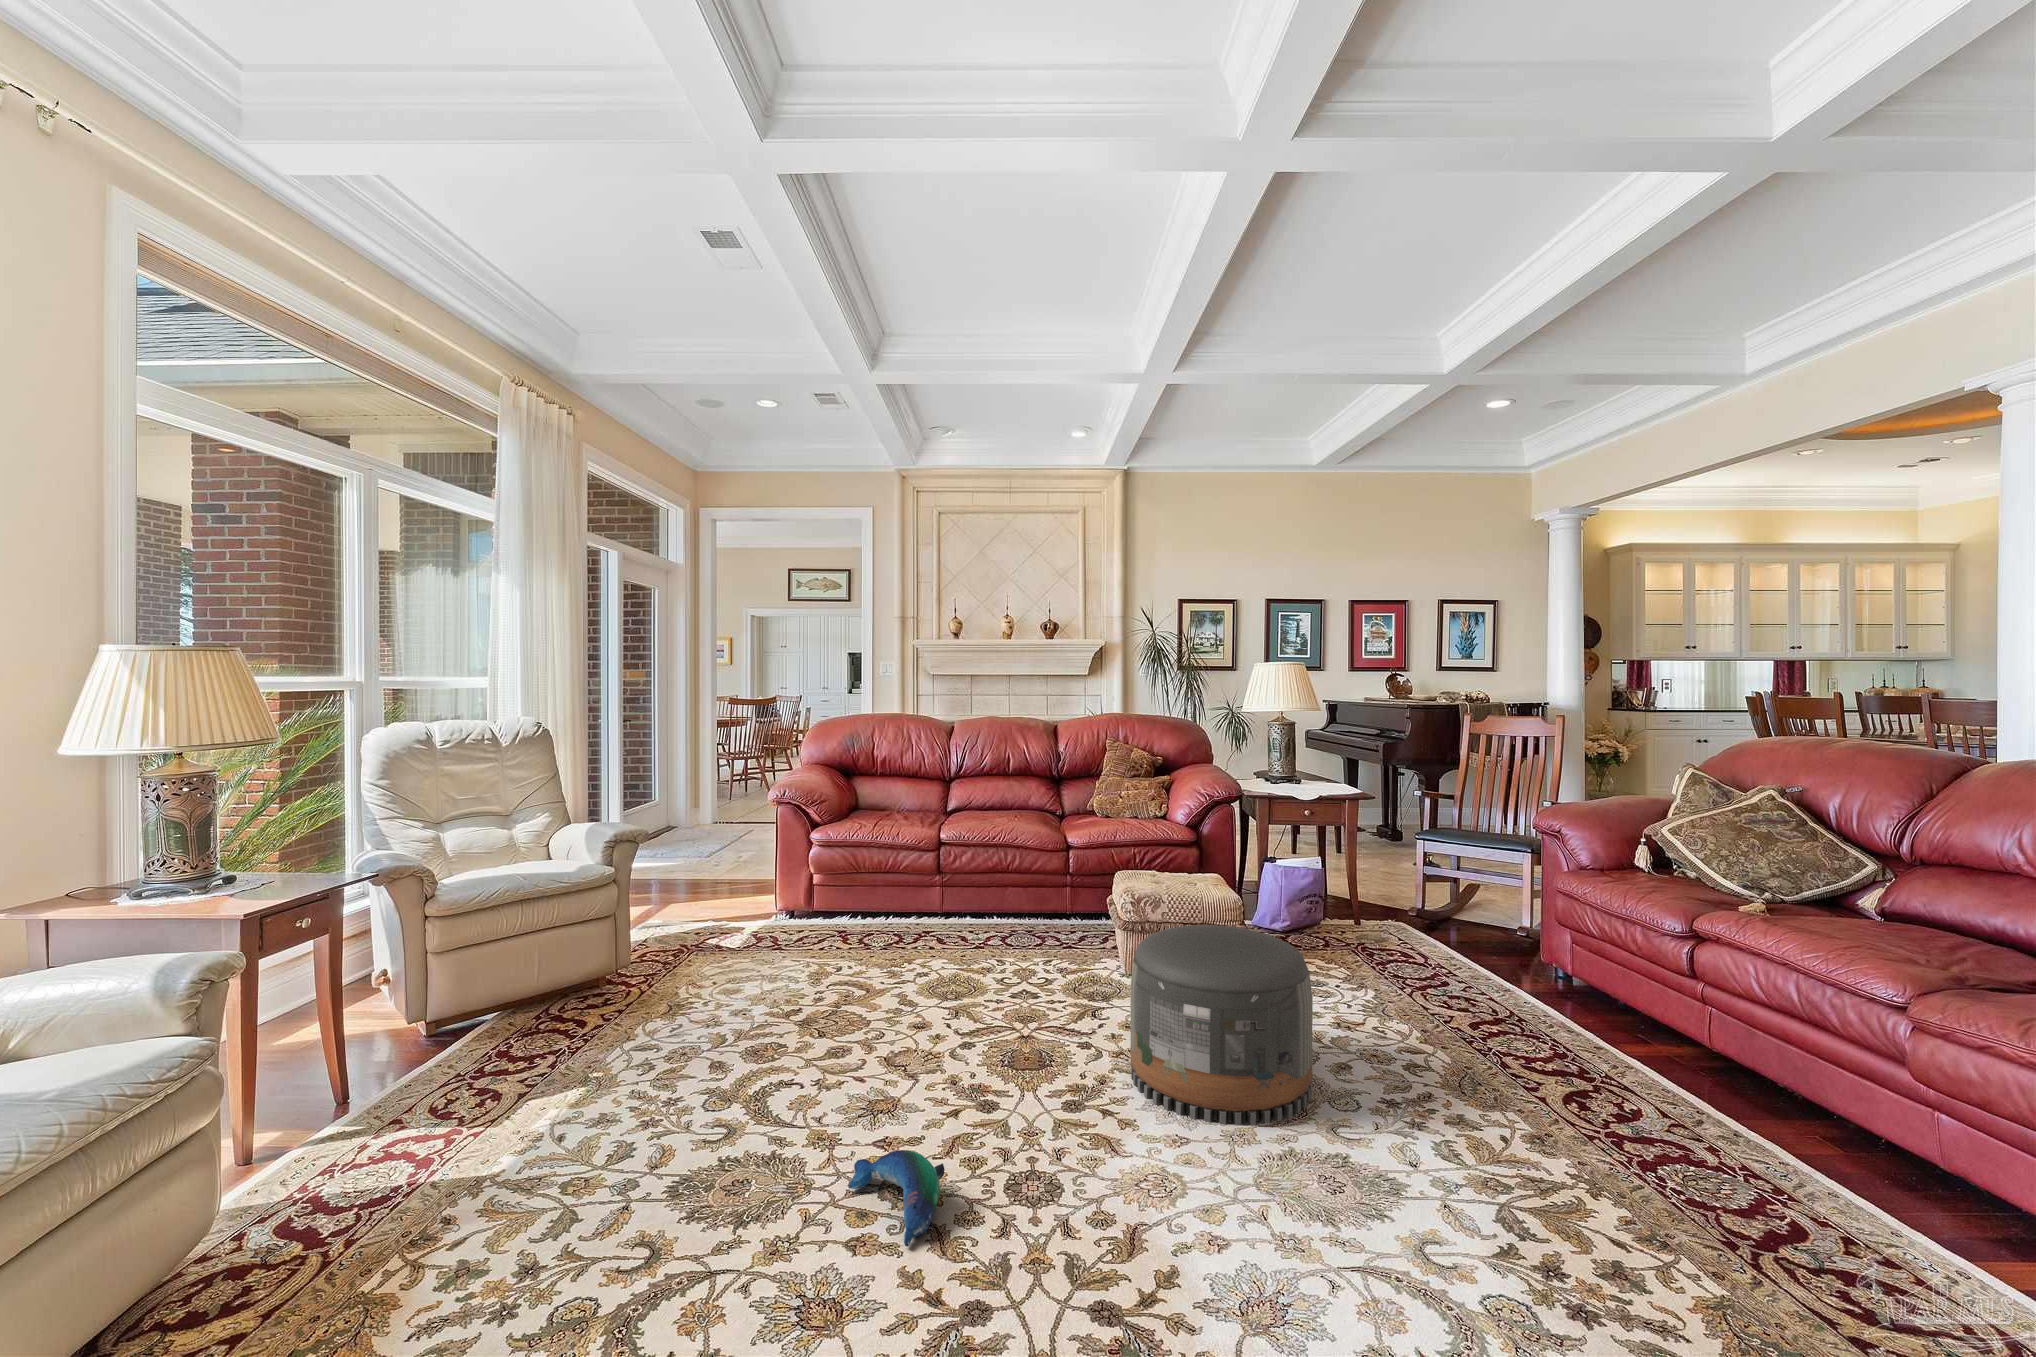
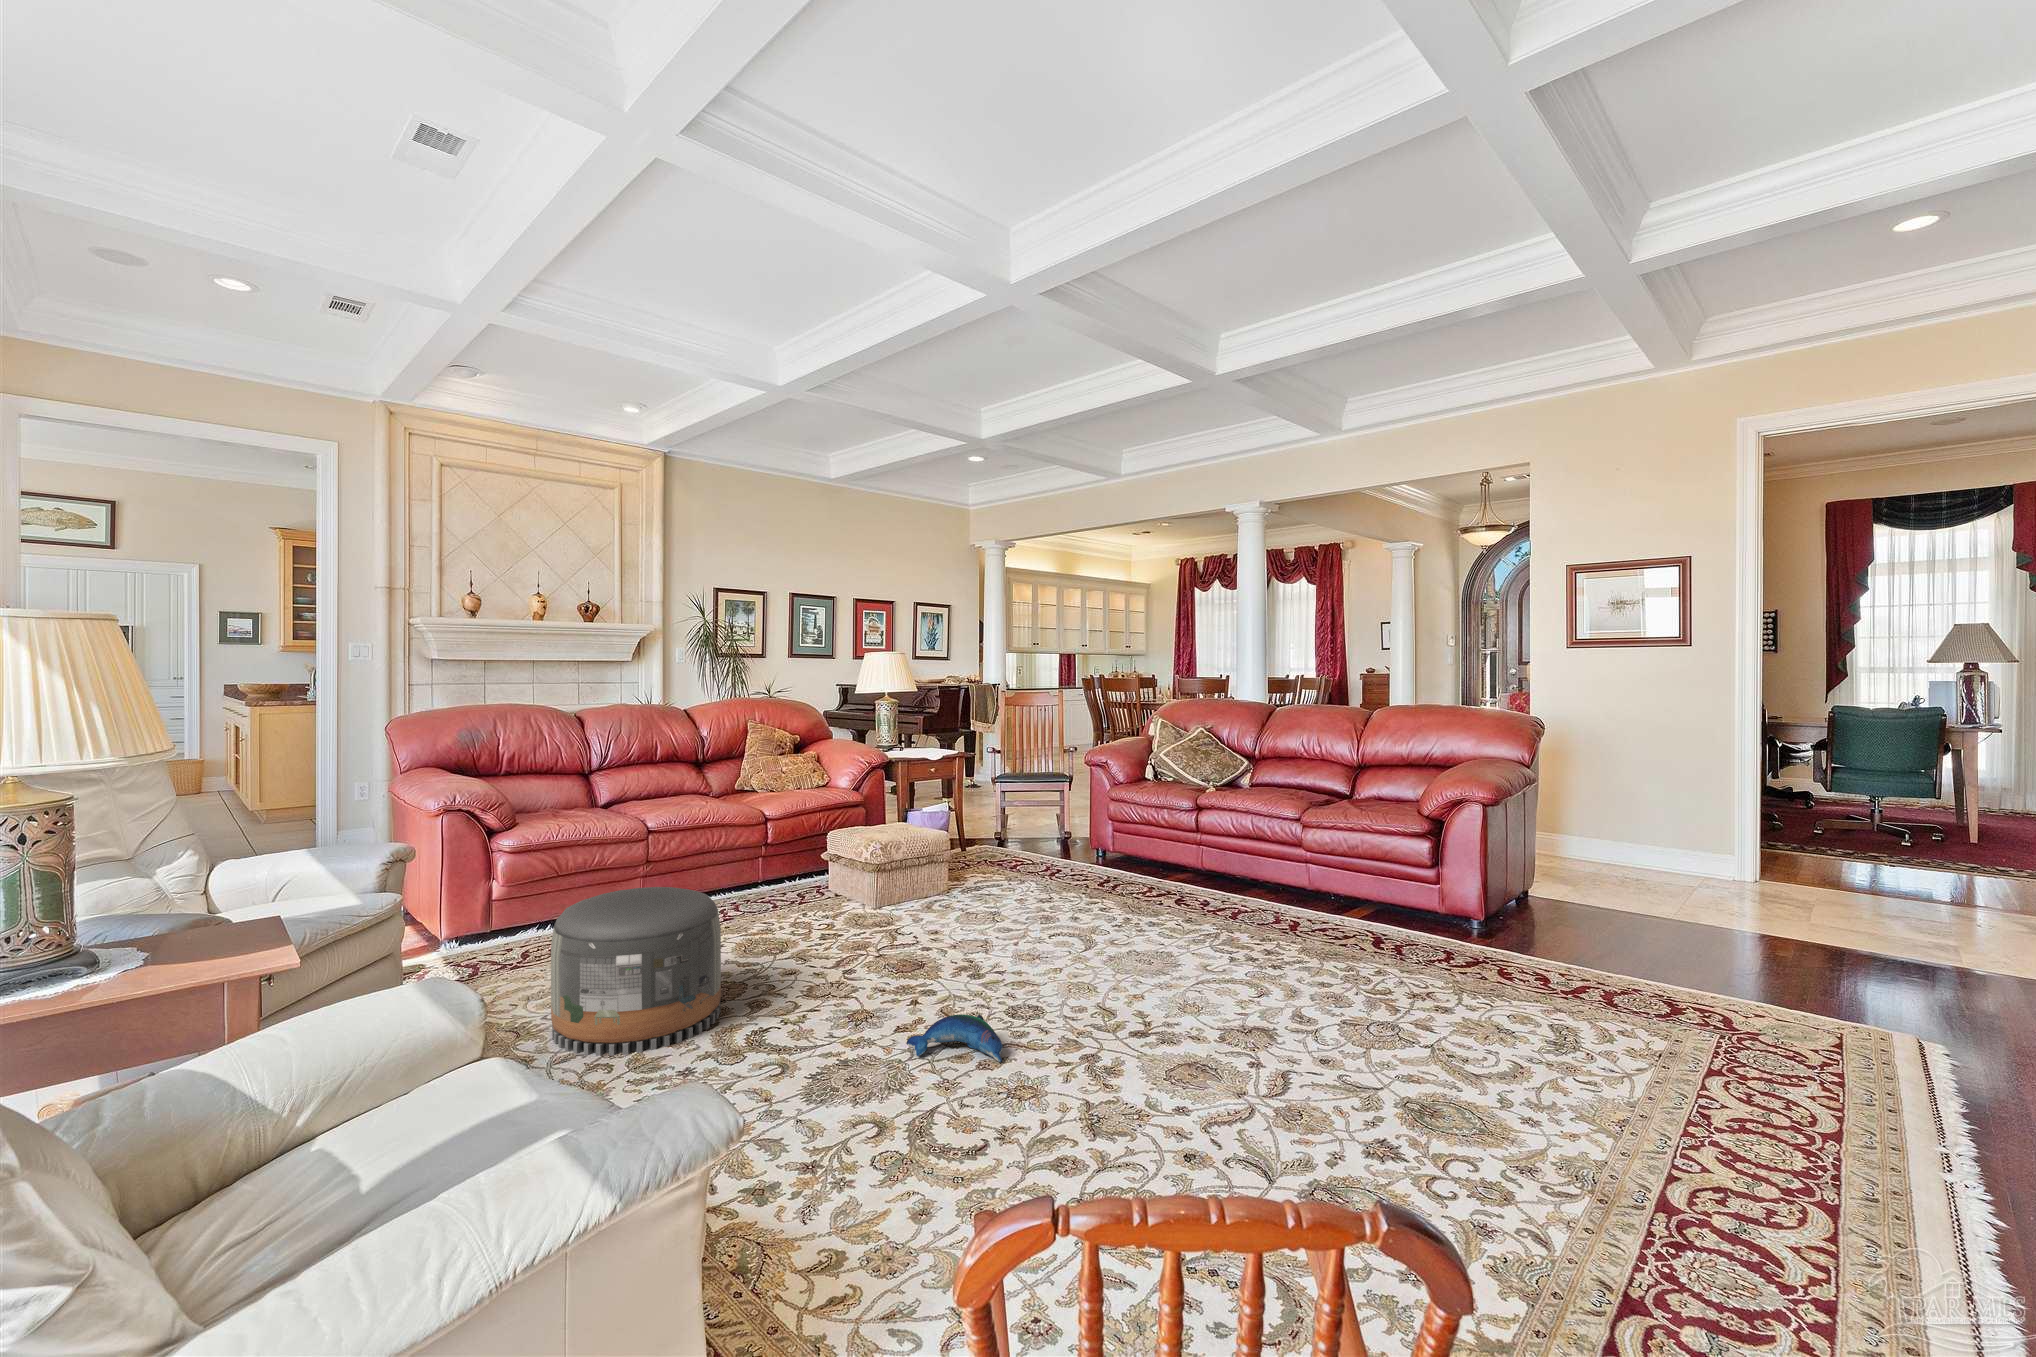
pouf: present [1130,925,1313,1125] -> present [551,887,721,1056]

